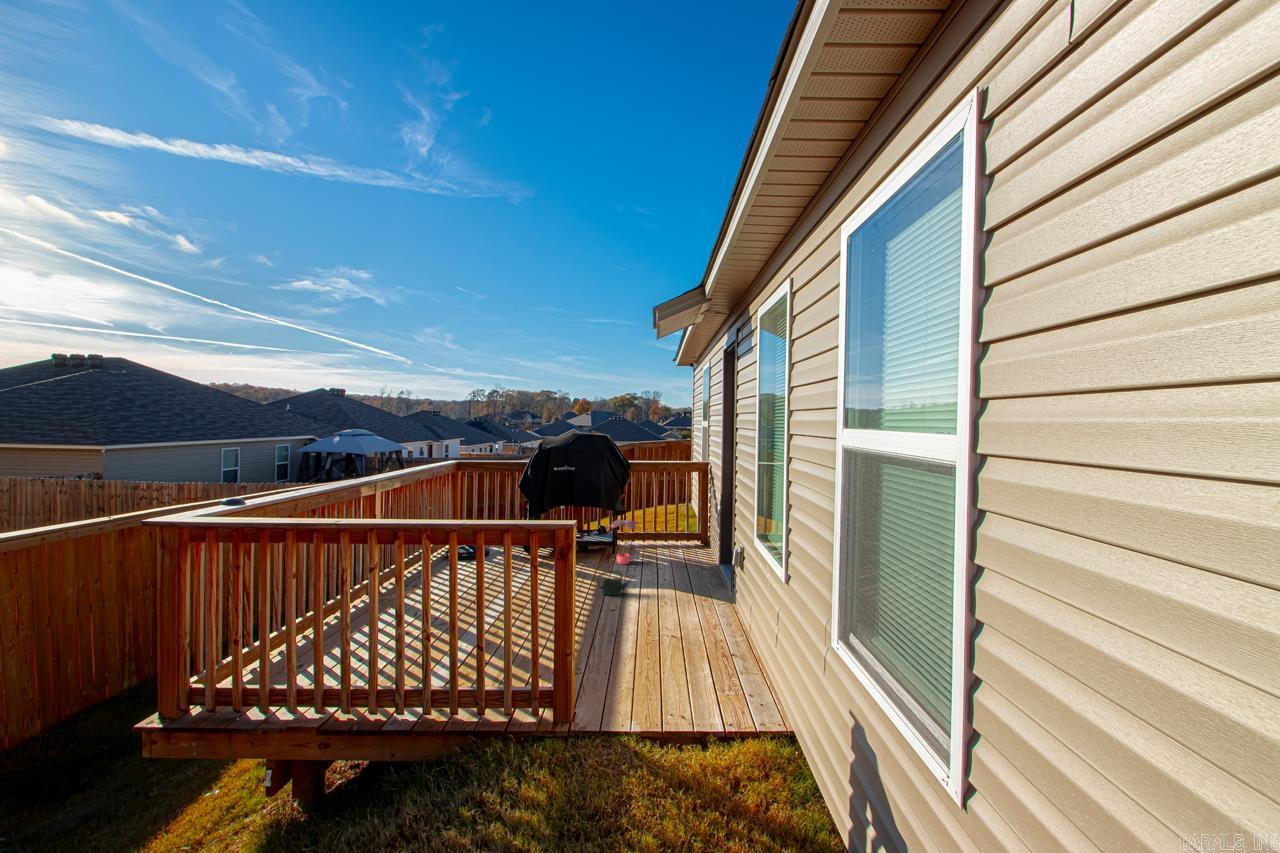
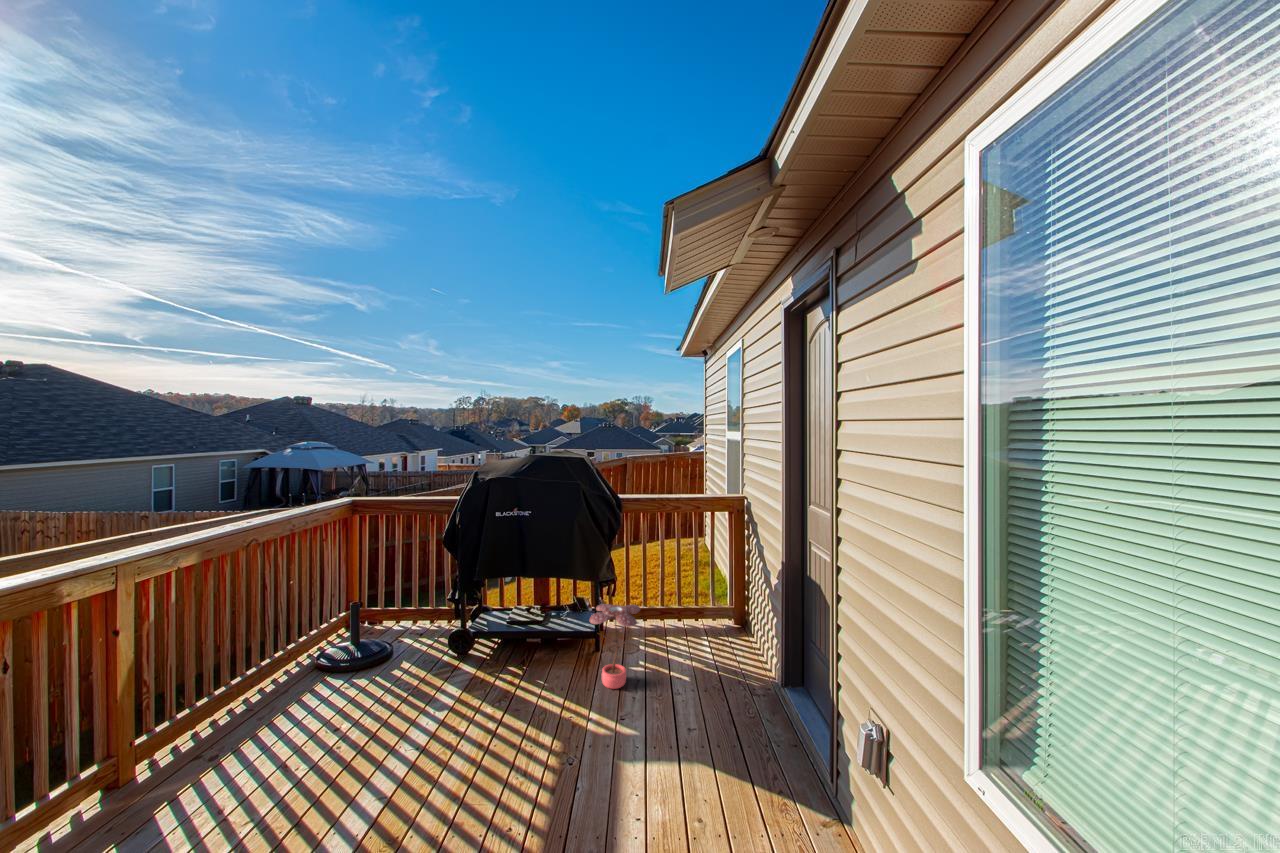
watering can: present [597,571,631,595] -> none [556,750,638,810]

